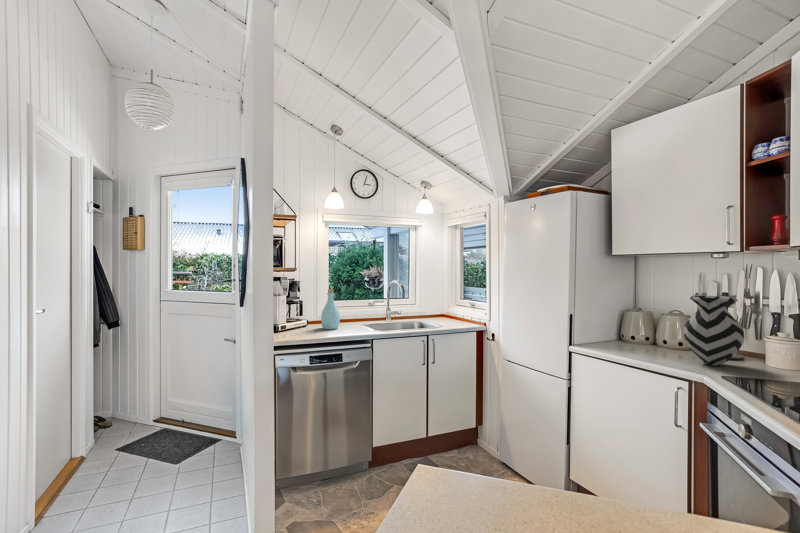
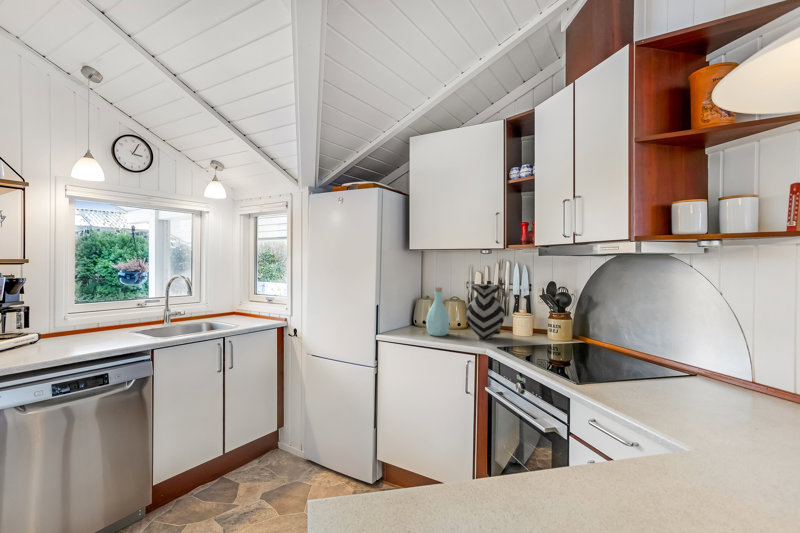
bottle: present [321,289,340,329] -> present [426,287,449,336]

